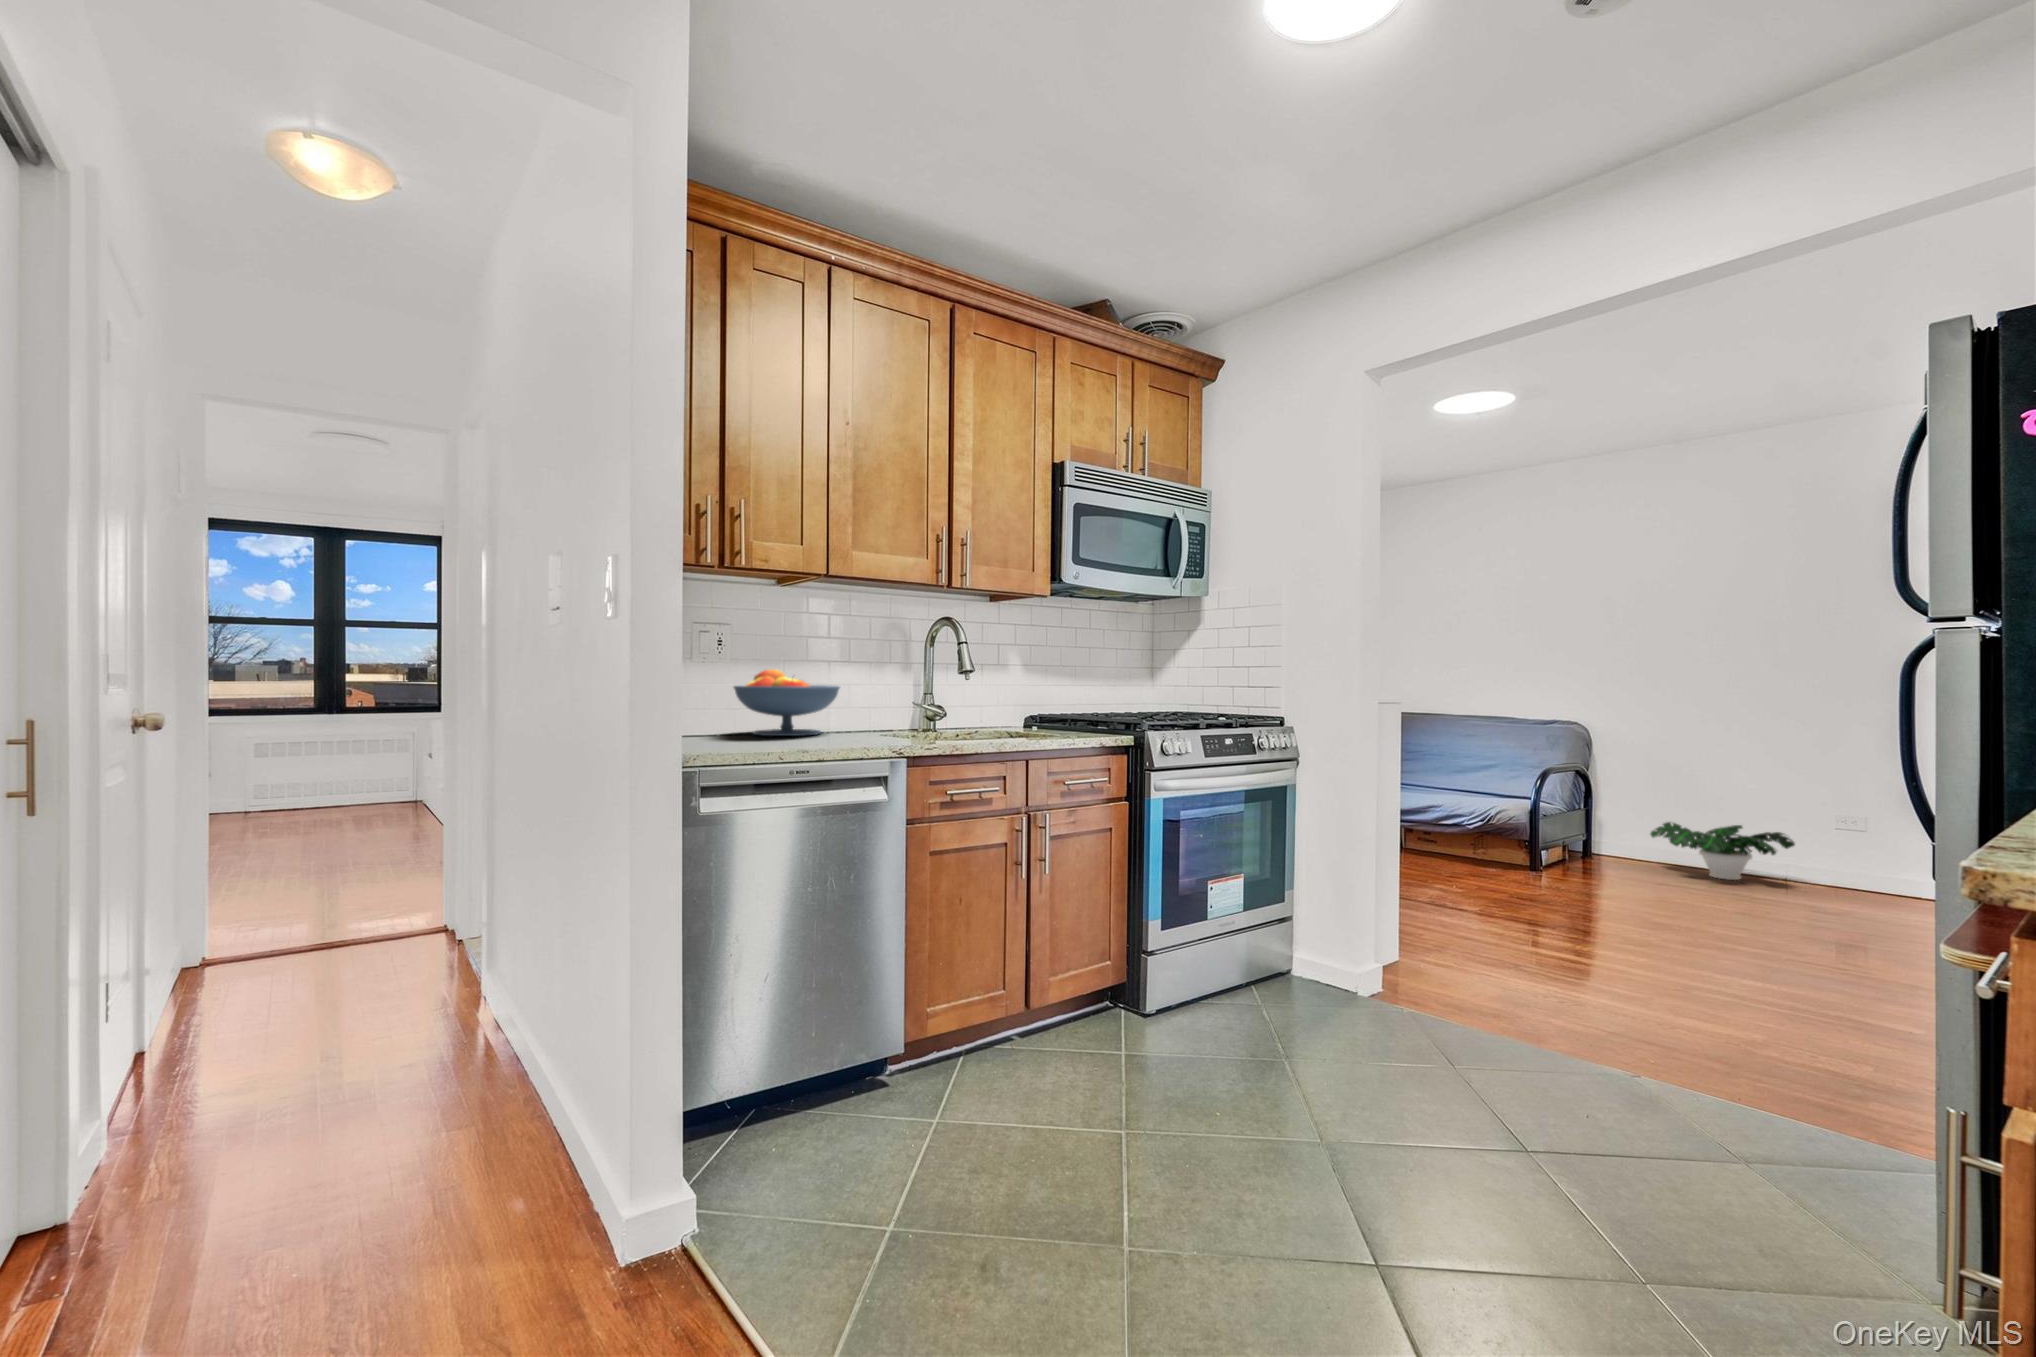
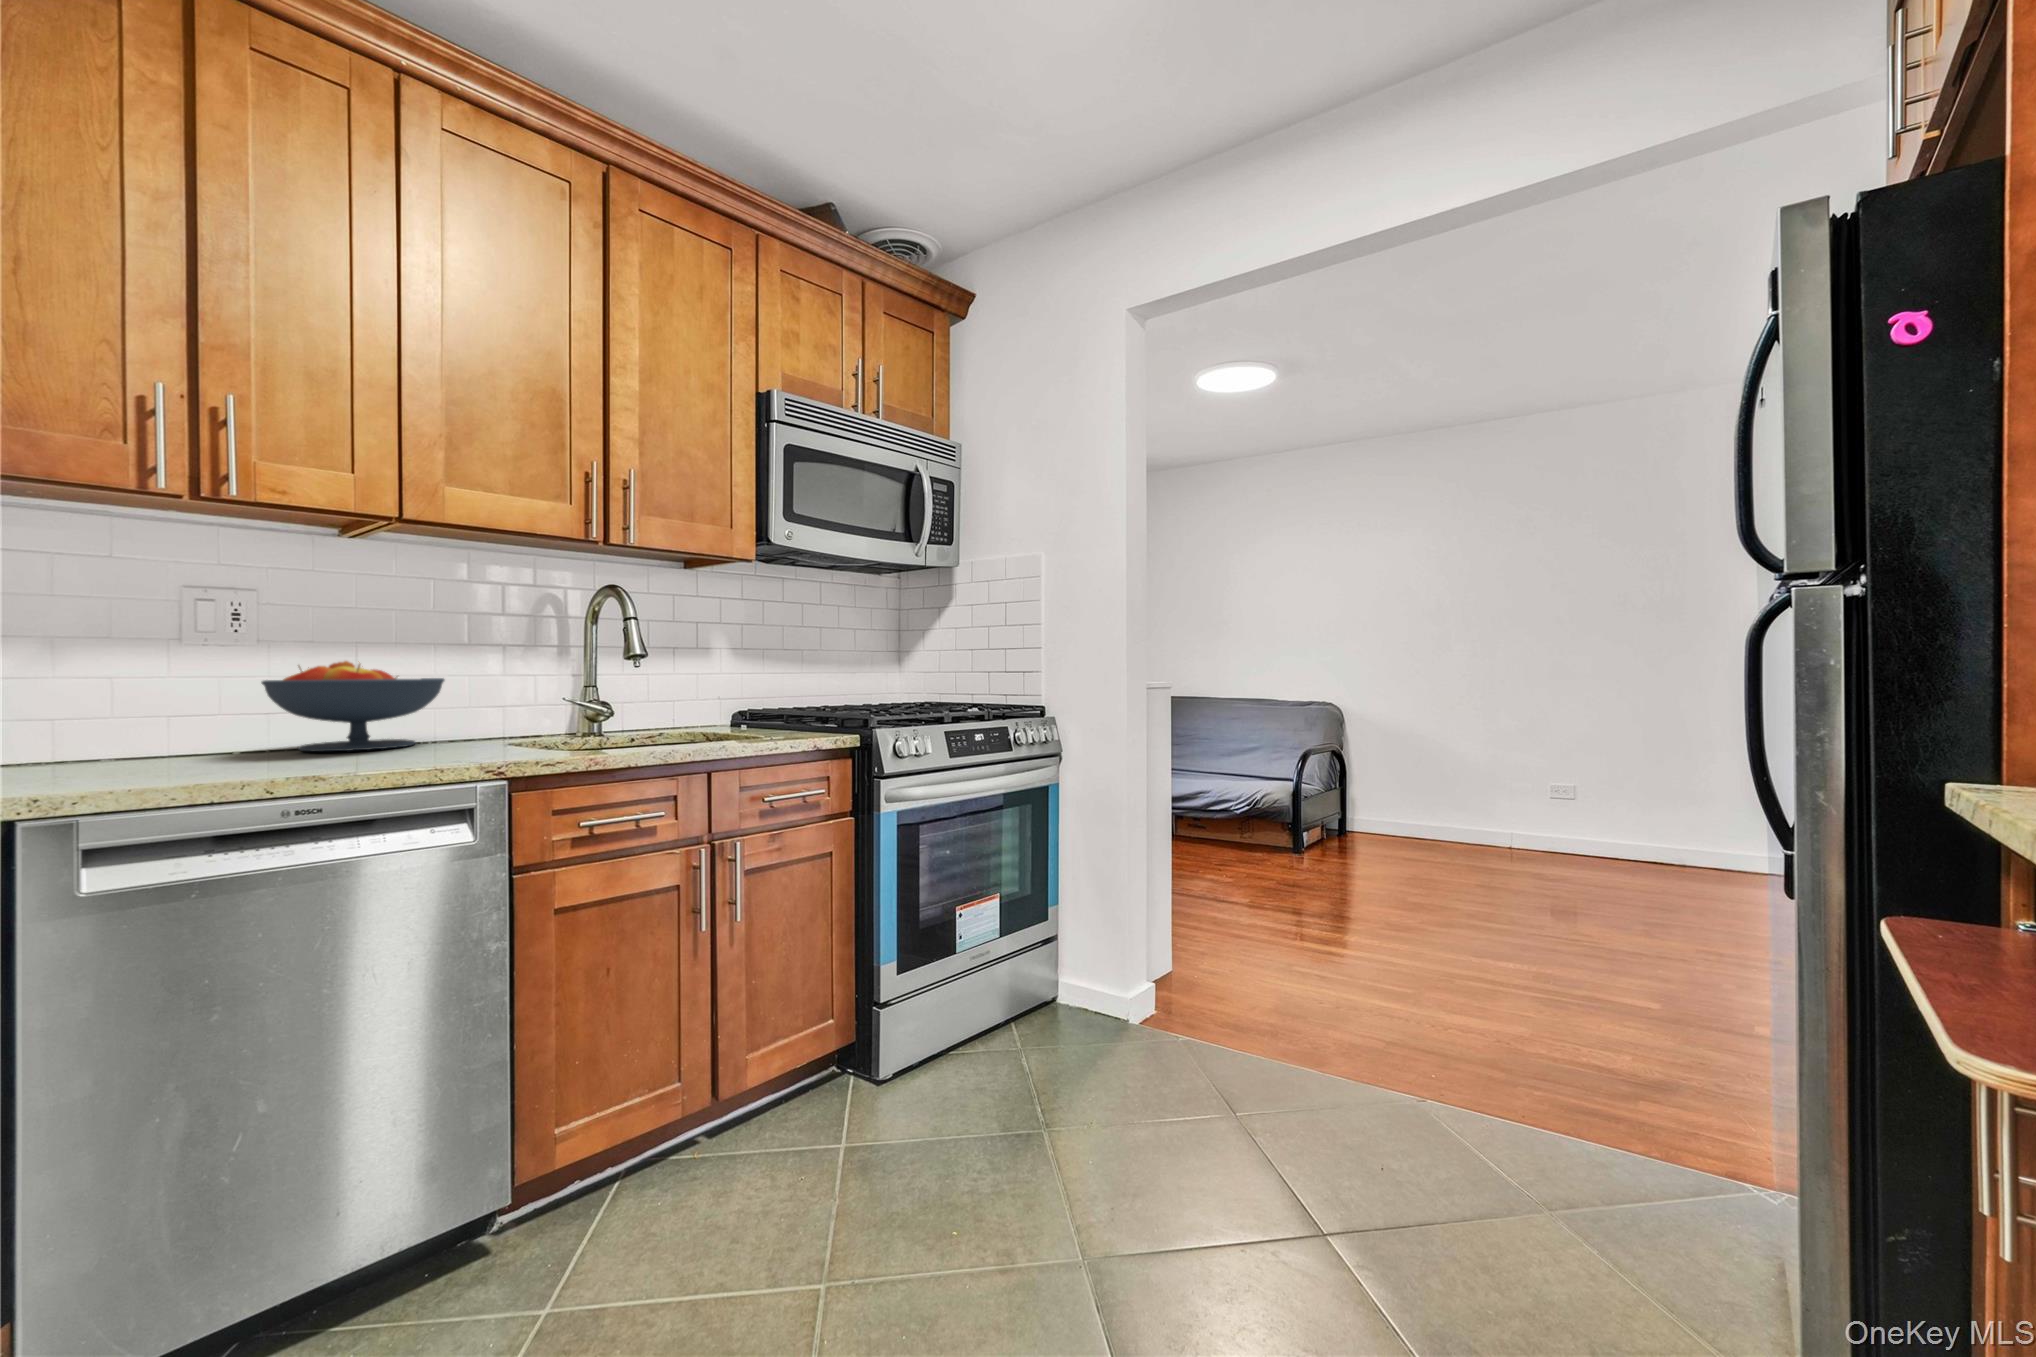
potted plant: present [1651,822,1795,880] -> none [1397,796,1519,849]

